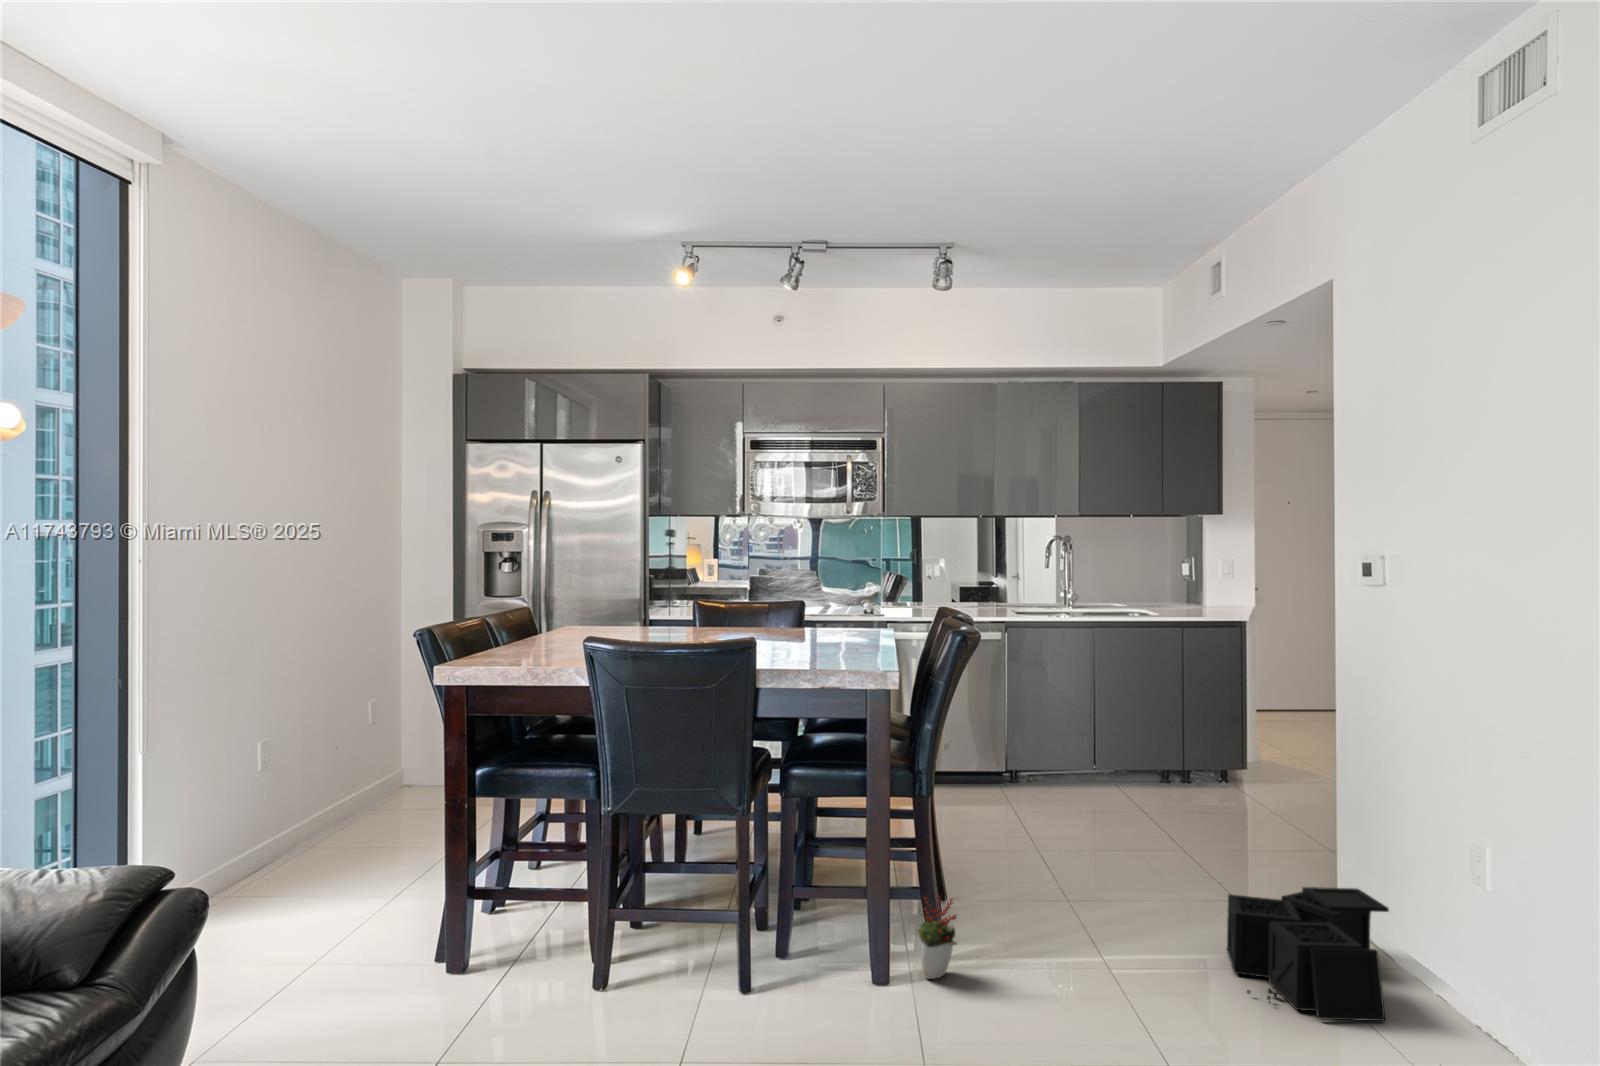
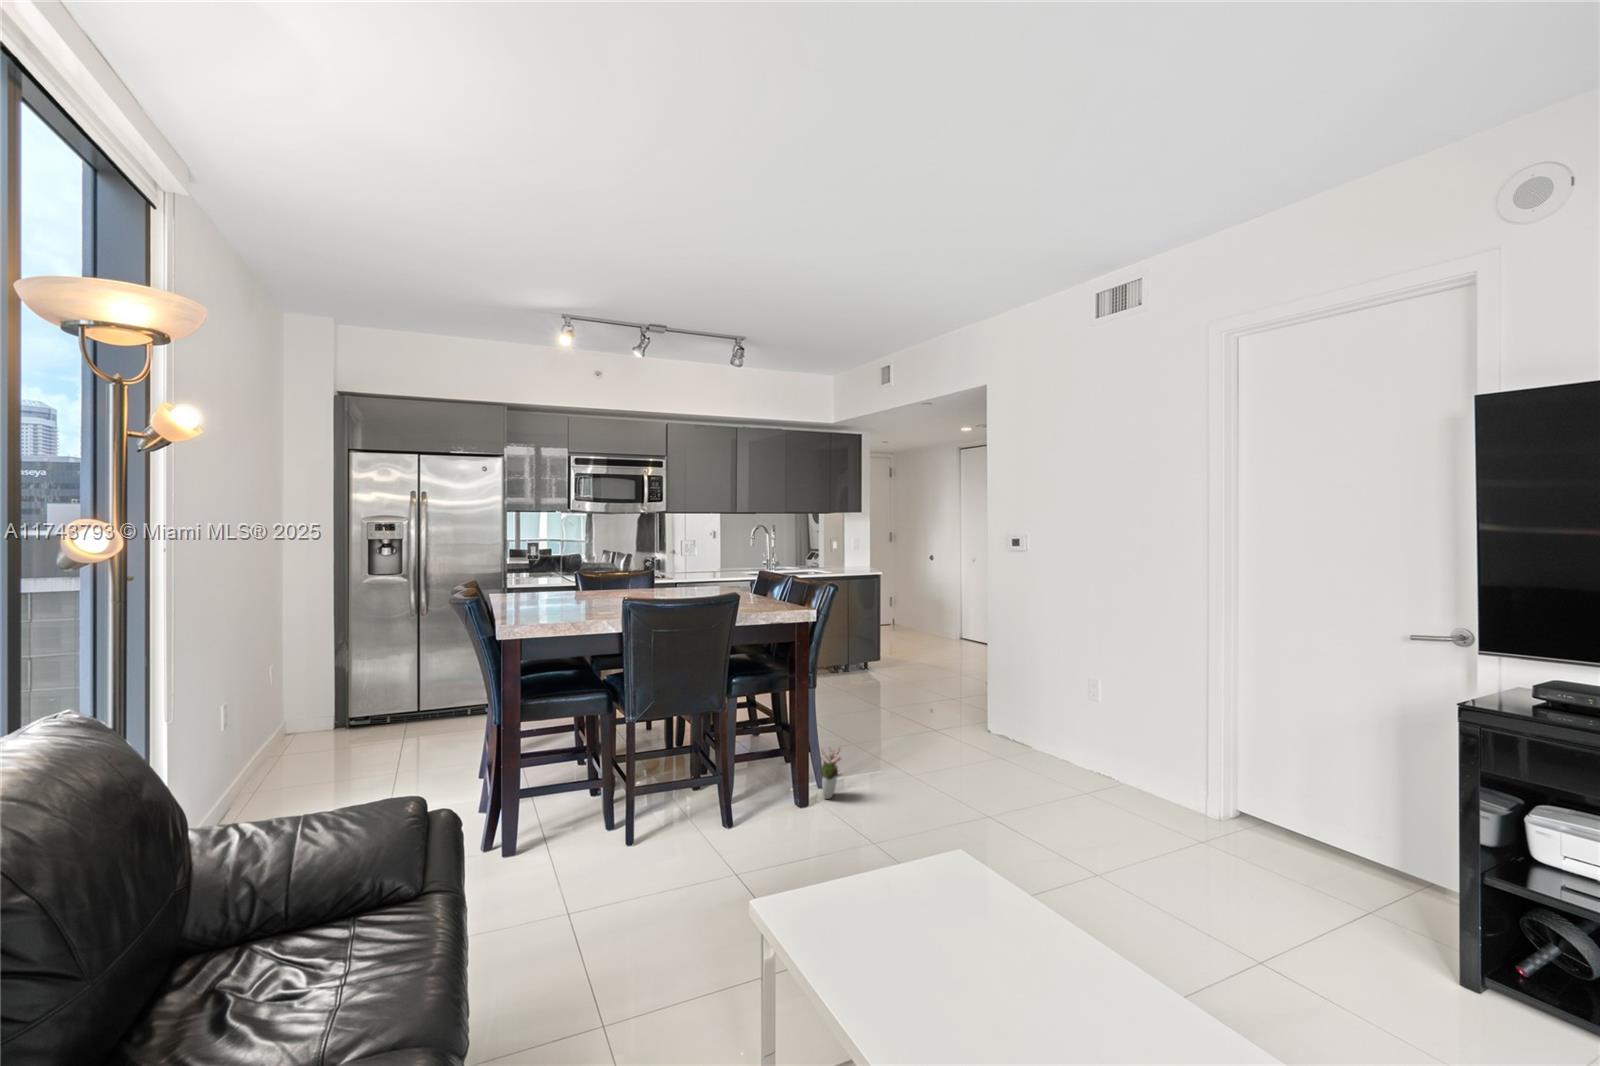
storage bin: present [1227,887,1389,1021] -> none [958,712,1053,780]

